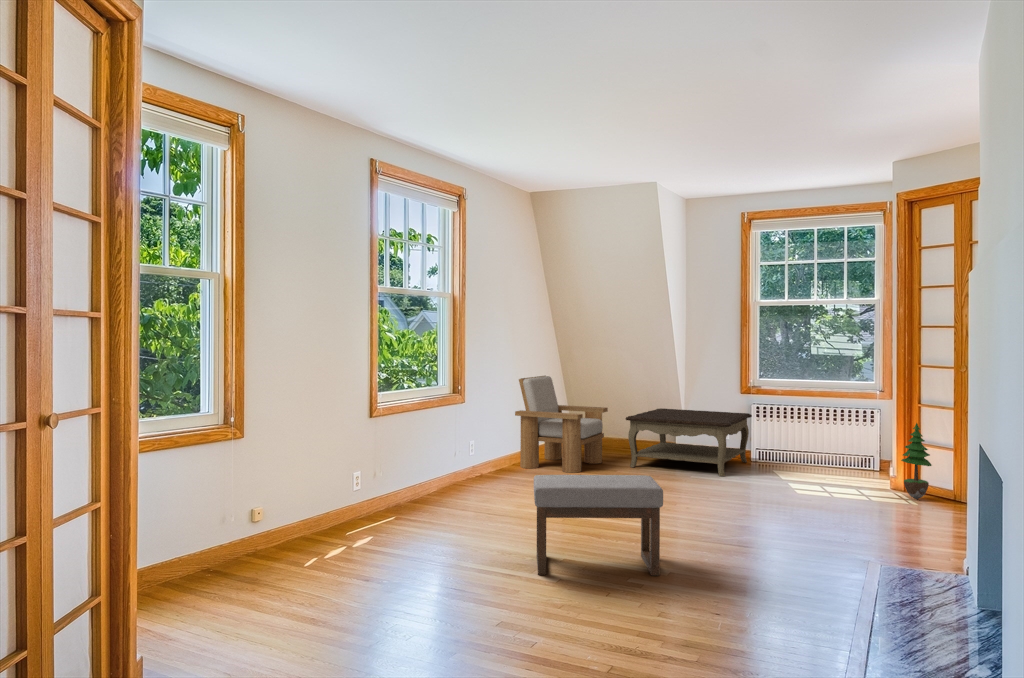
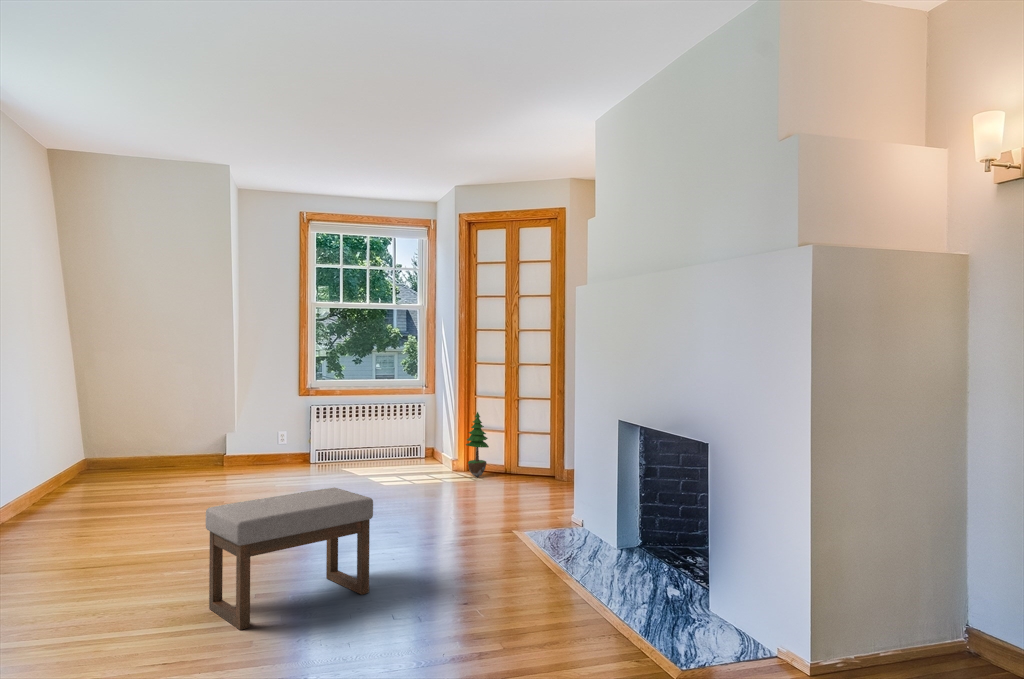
armchair: present [515,376,608,473] -> none [38,386,157,508]
coffee table: present [626,408,752,477] -> none [186,416,312,487]

